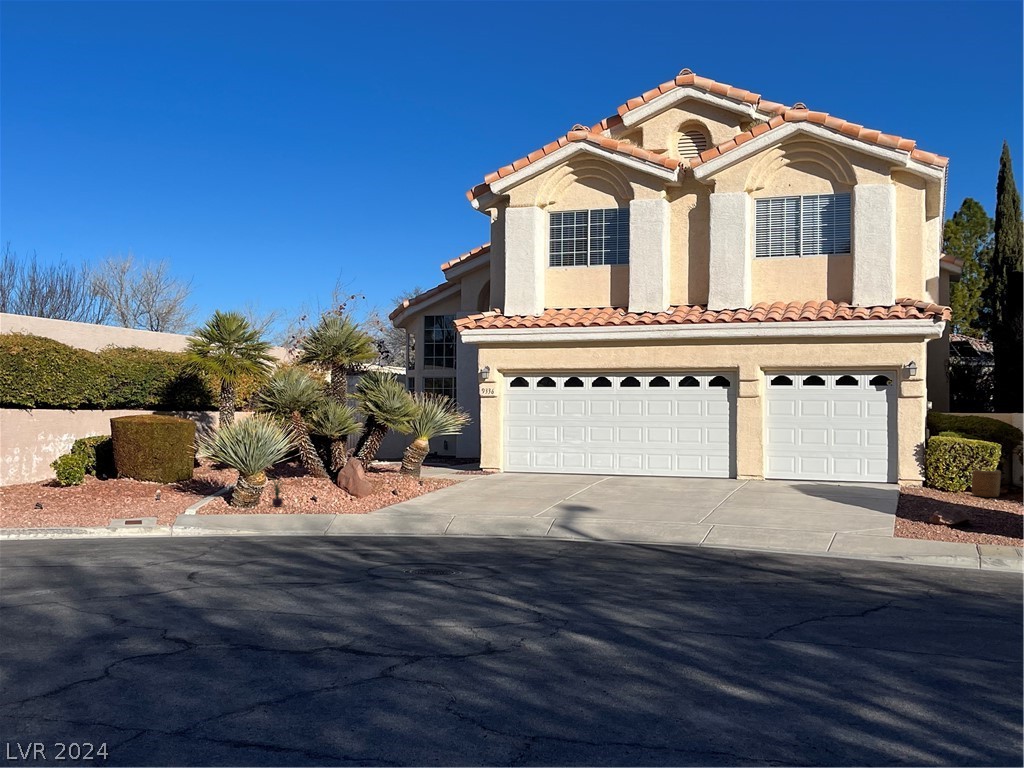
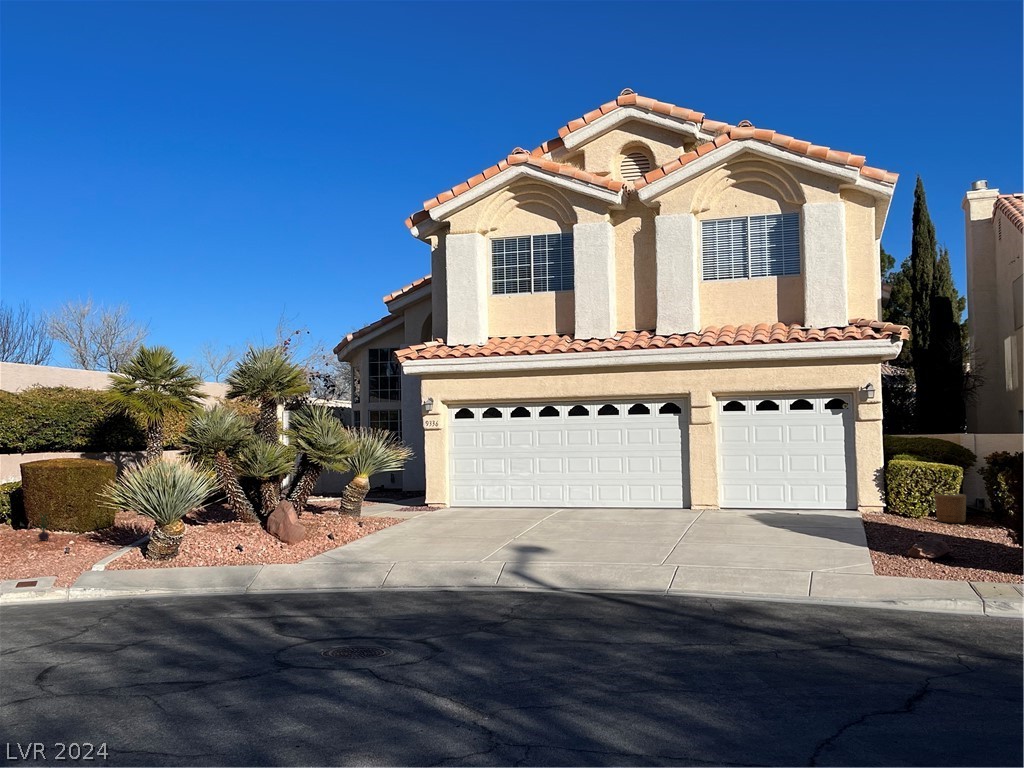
decorative plant: present [270,479,283,507] -> present [38,514,49,541]

